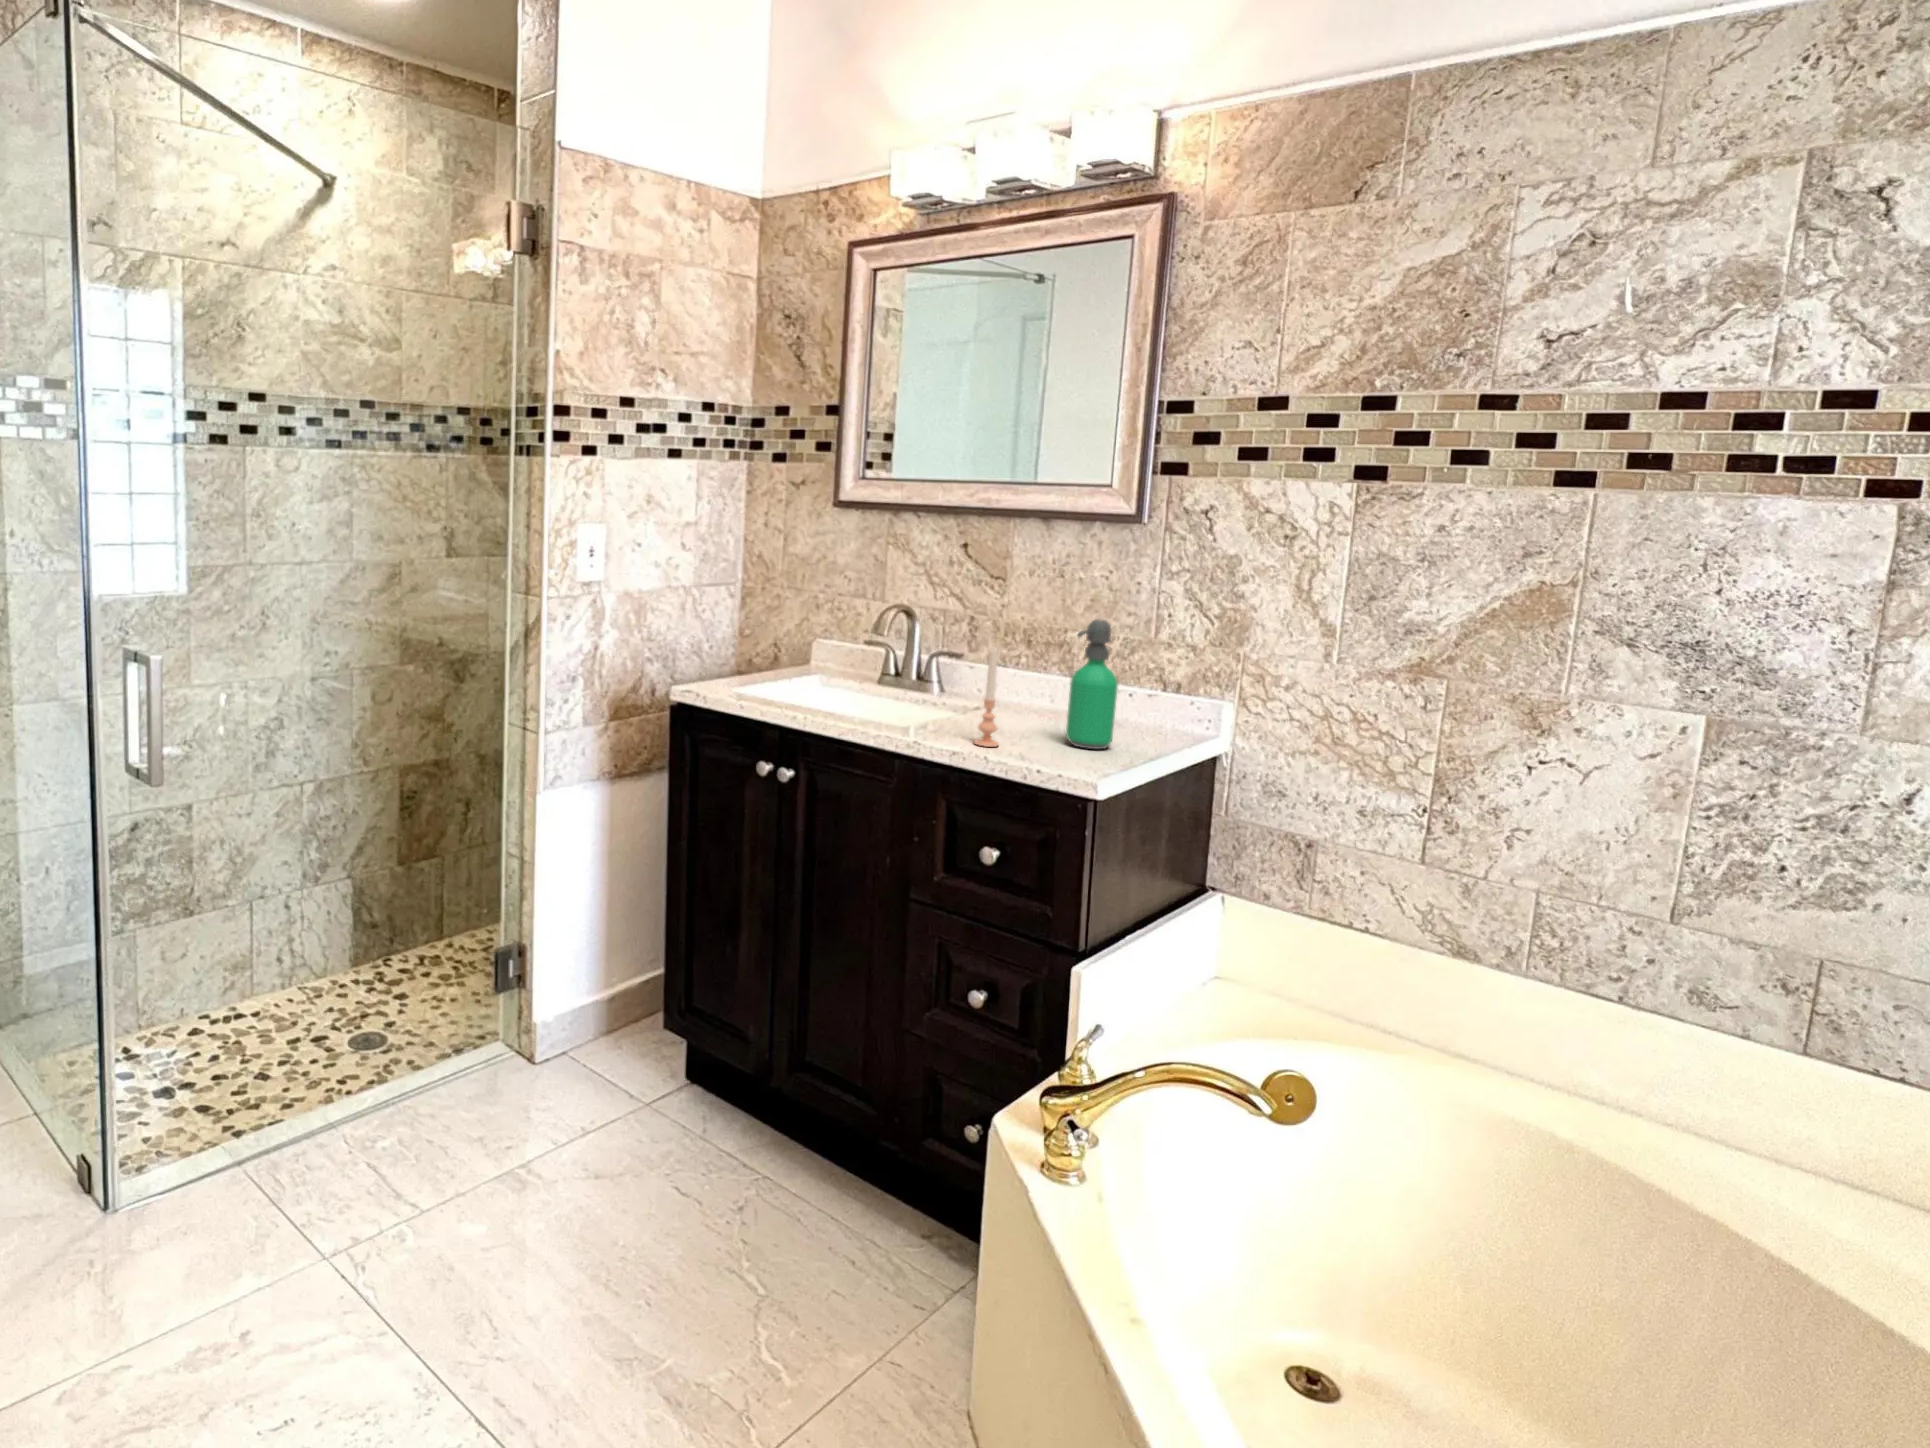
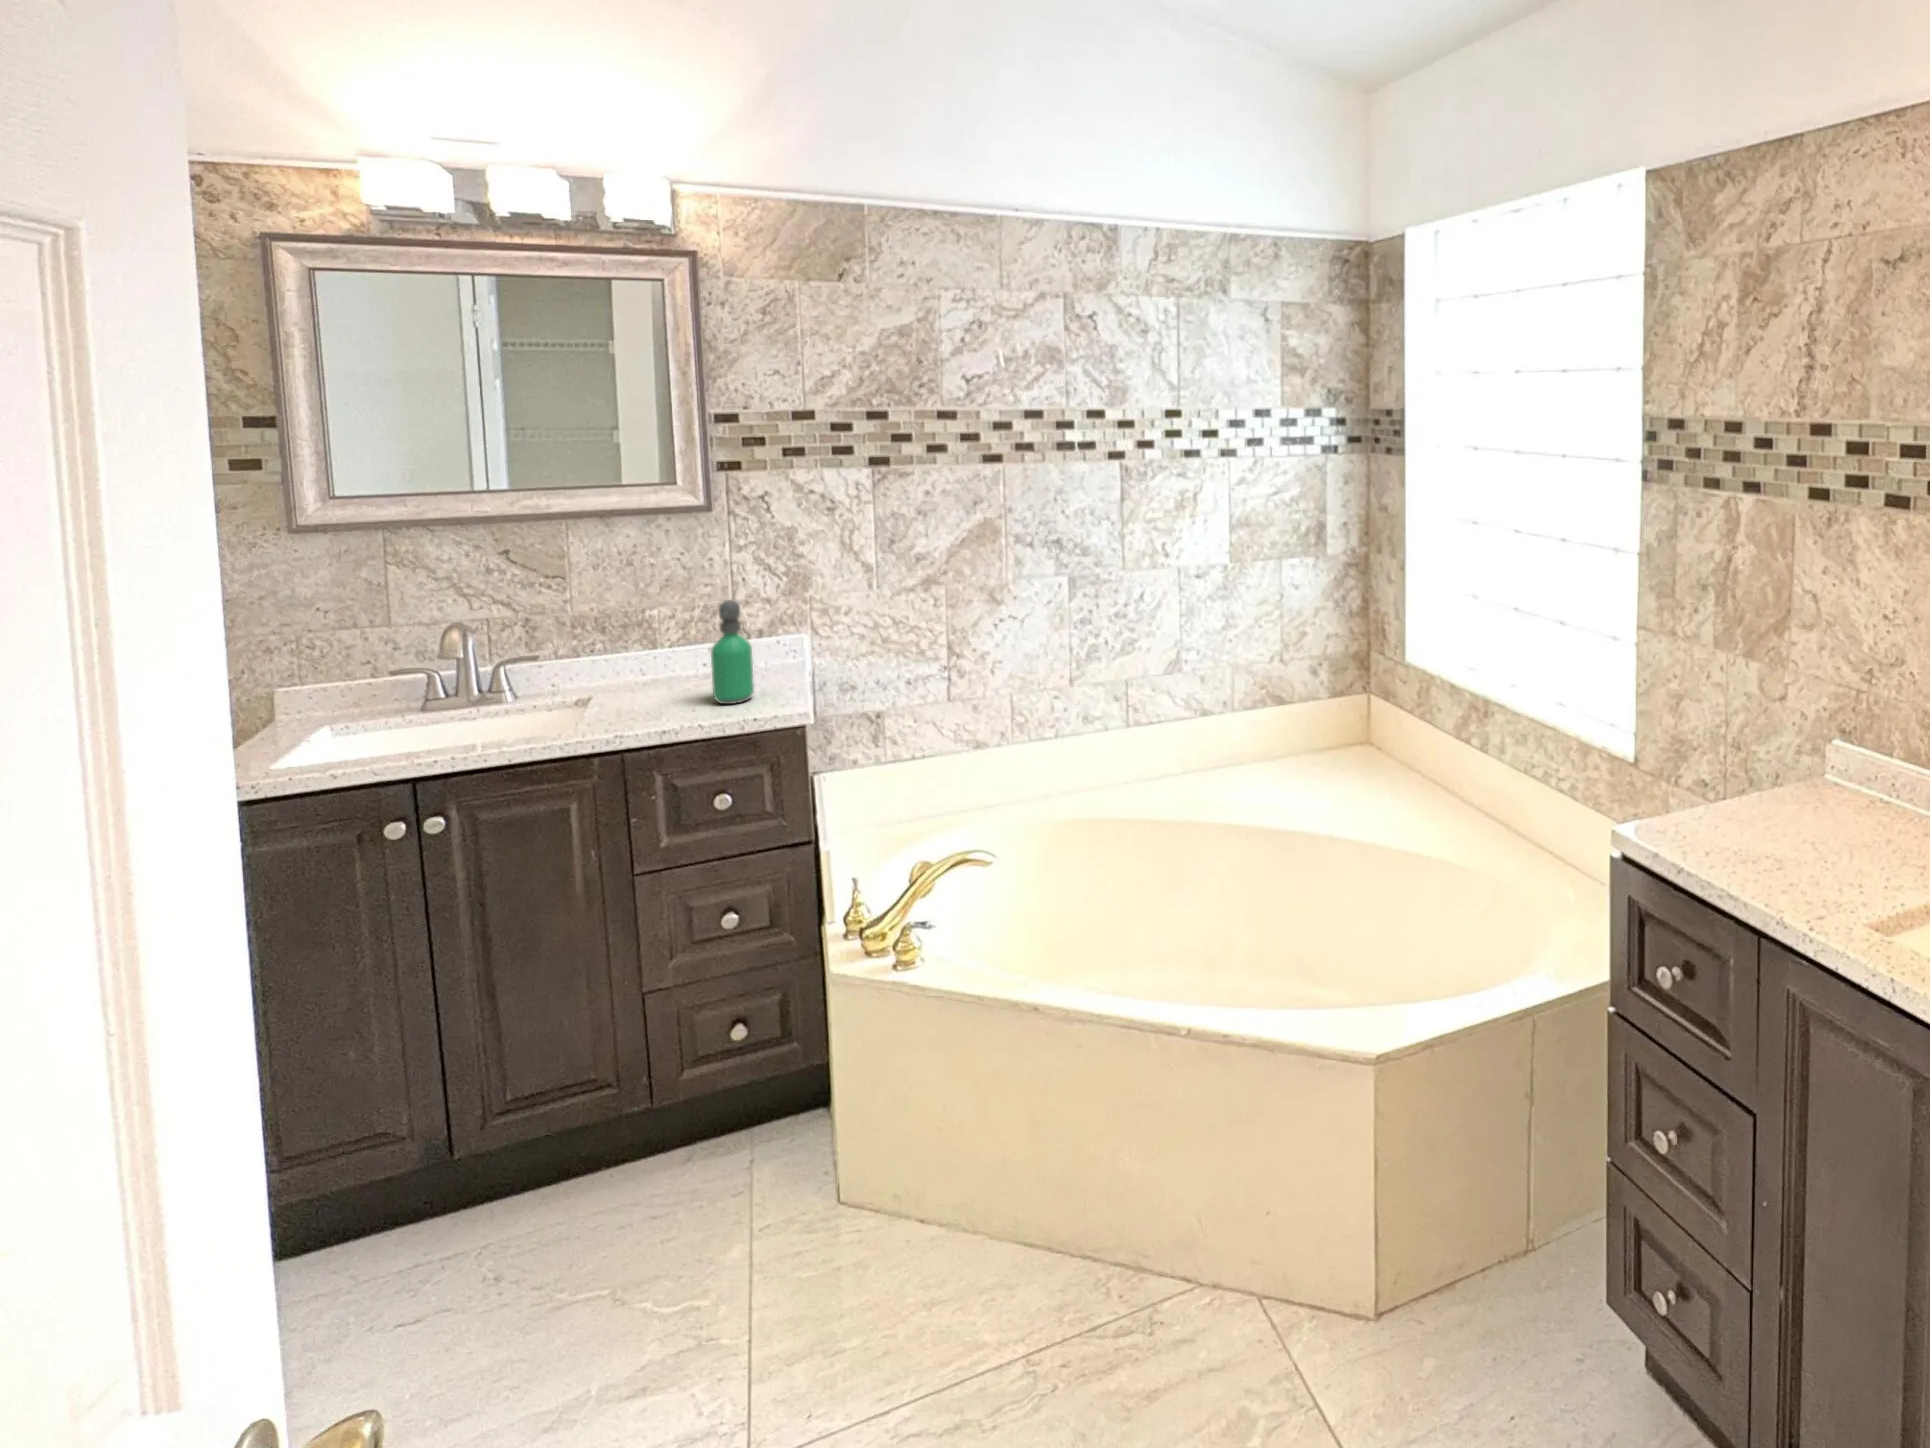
candle: present [974,650,998,747] -> none [656,647,680,731]

